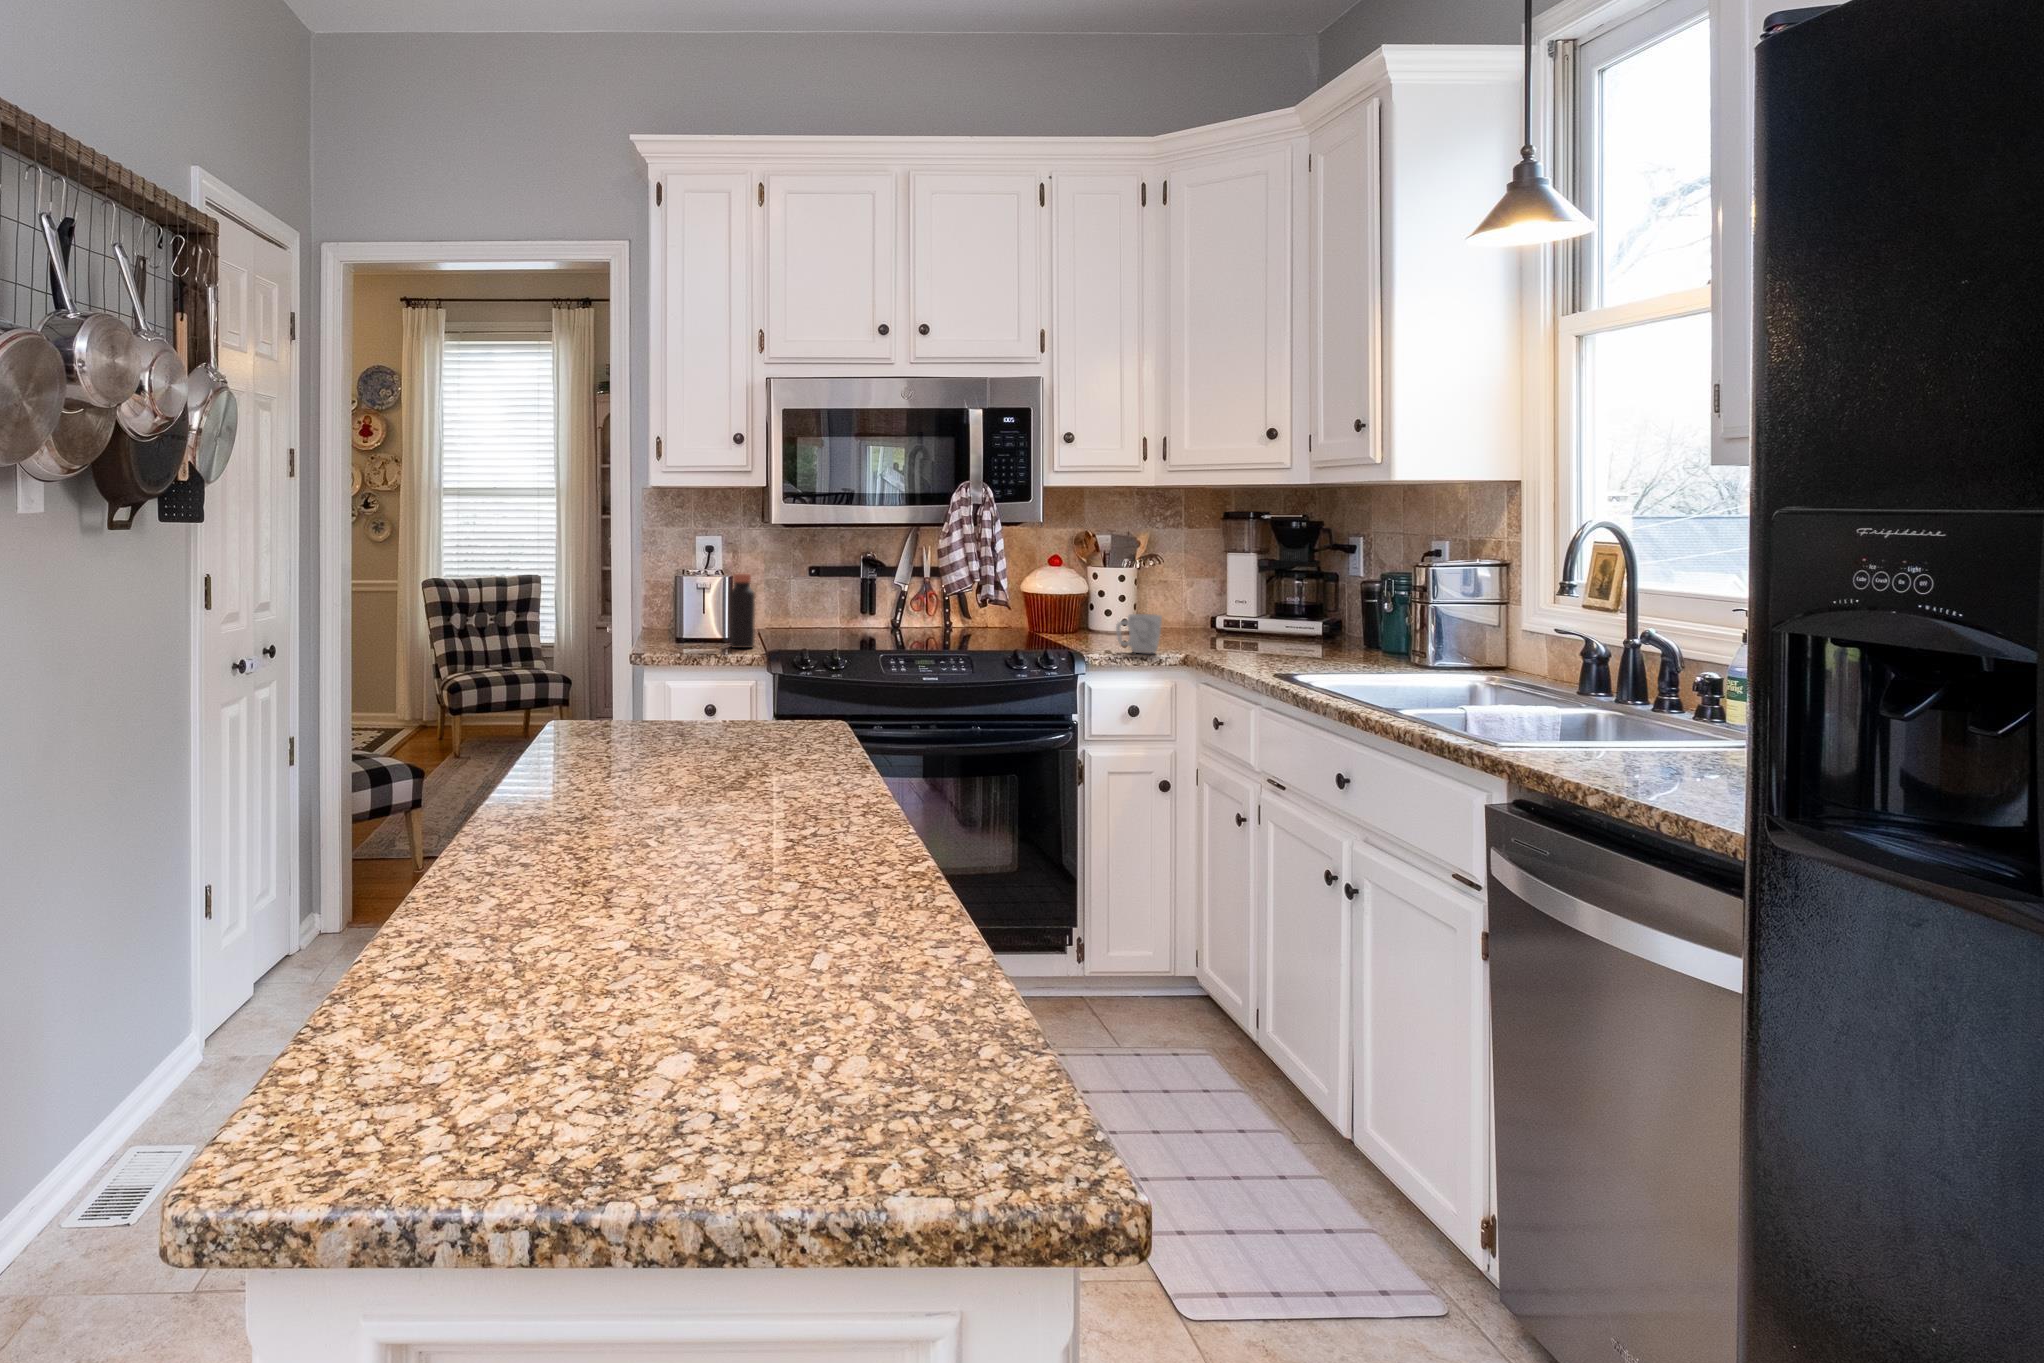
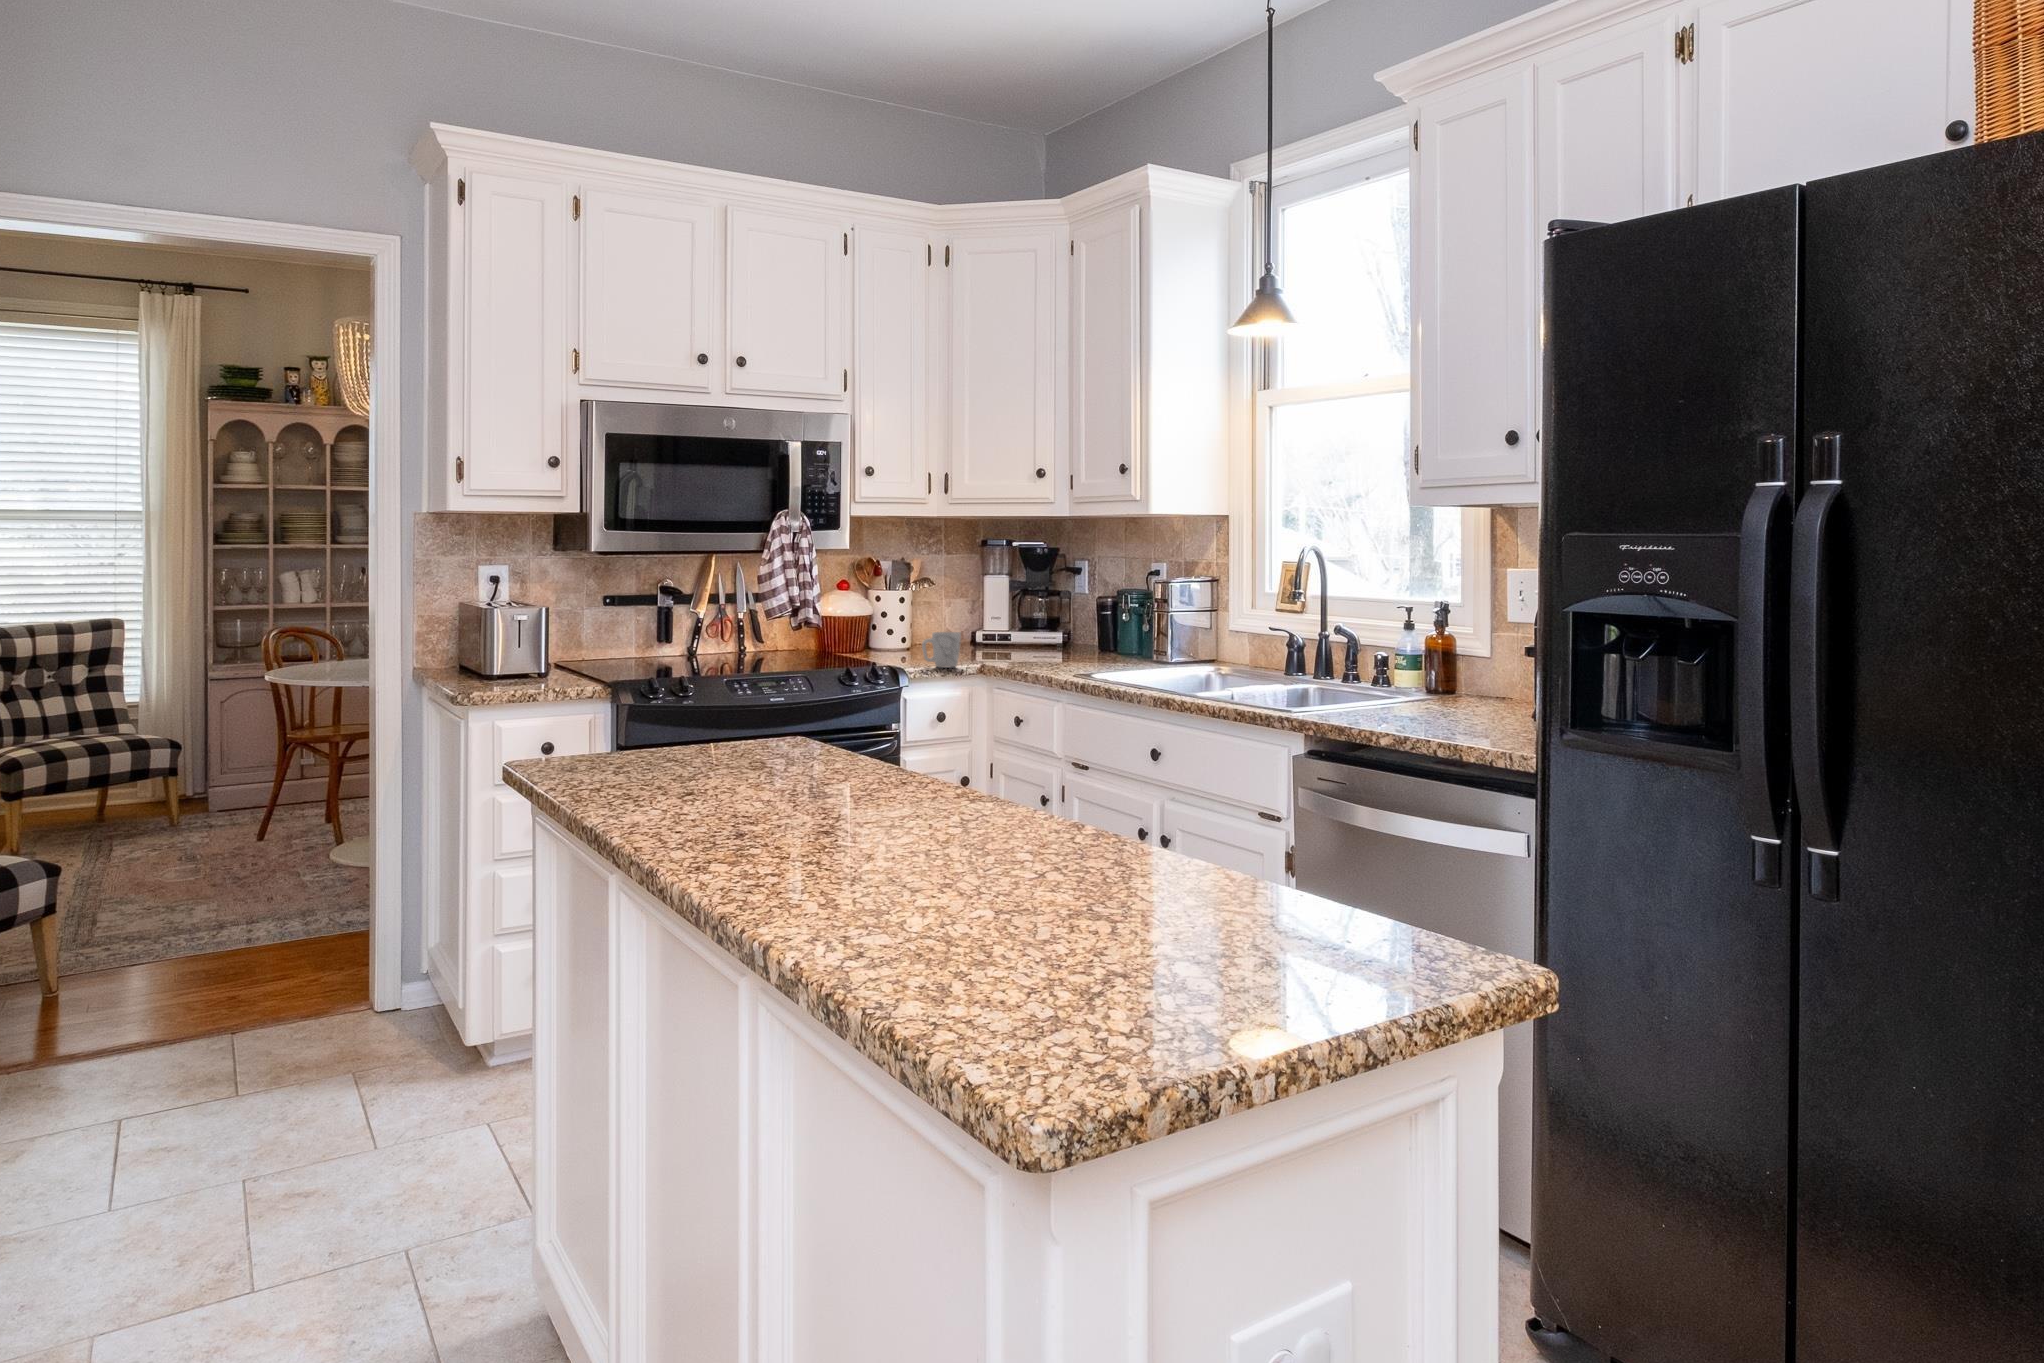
bottle: present [730,574,755,648] -> none [552,602,581,683]

